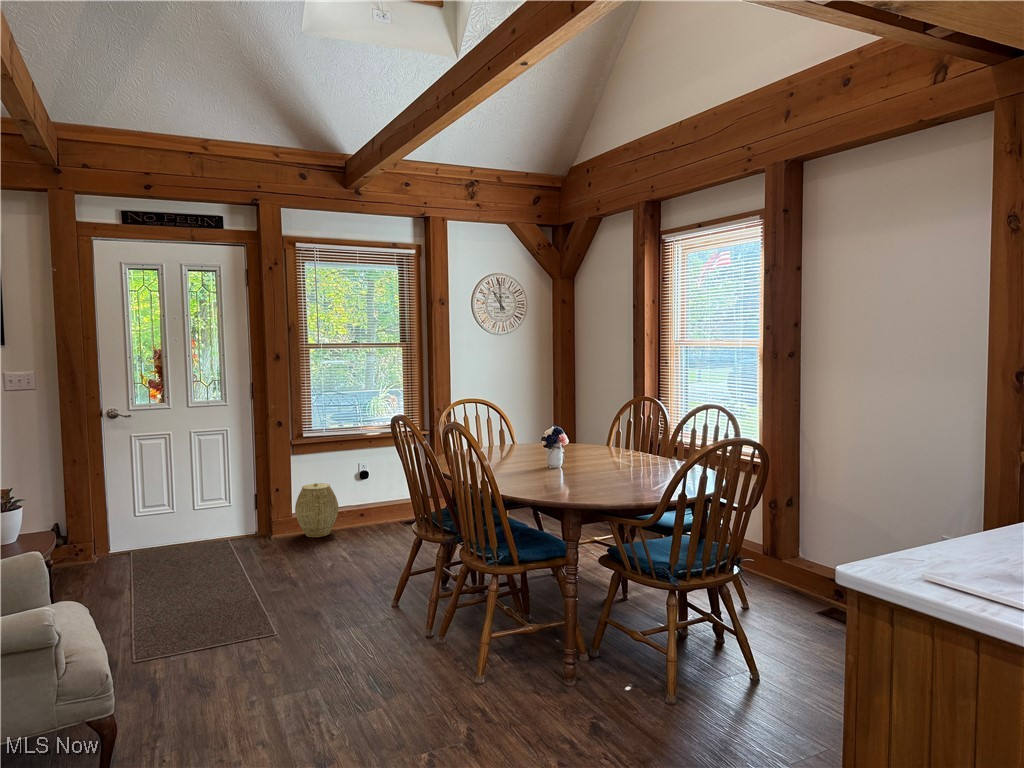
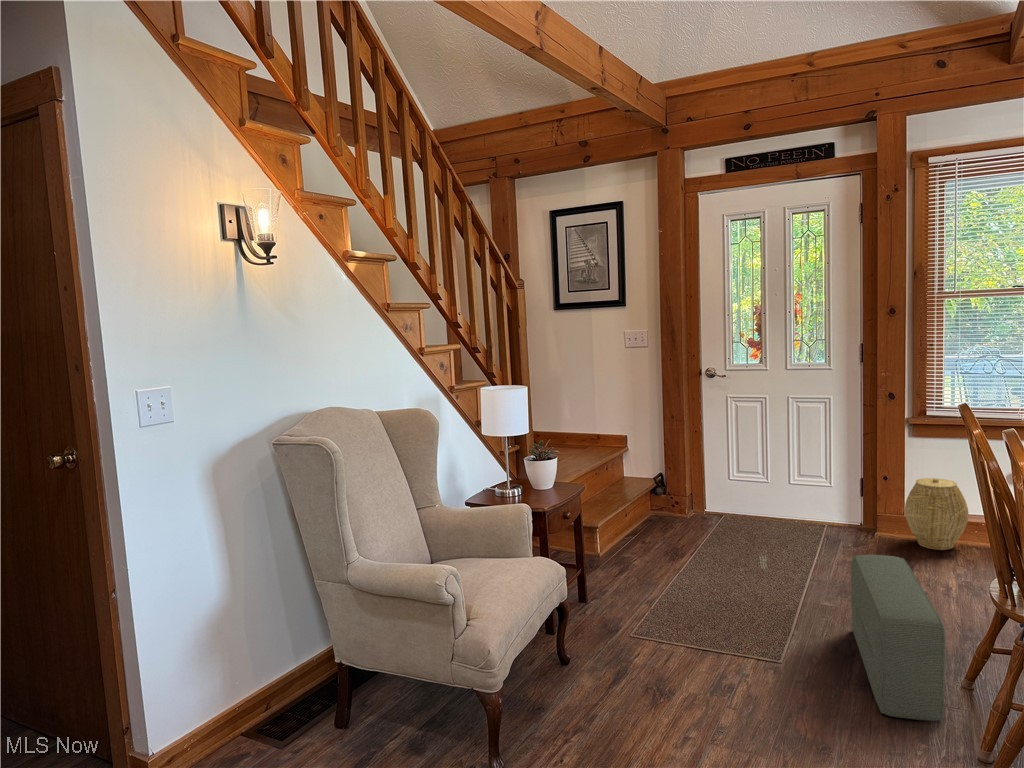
pouf: none [305,532,398,635] -> present [851,555,945,721]

